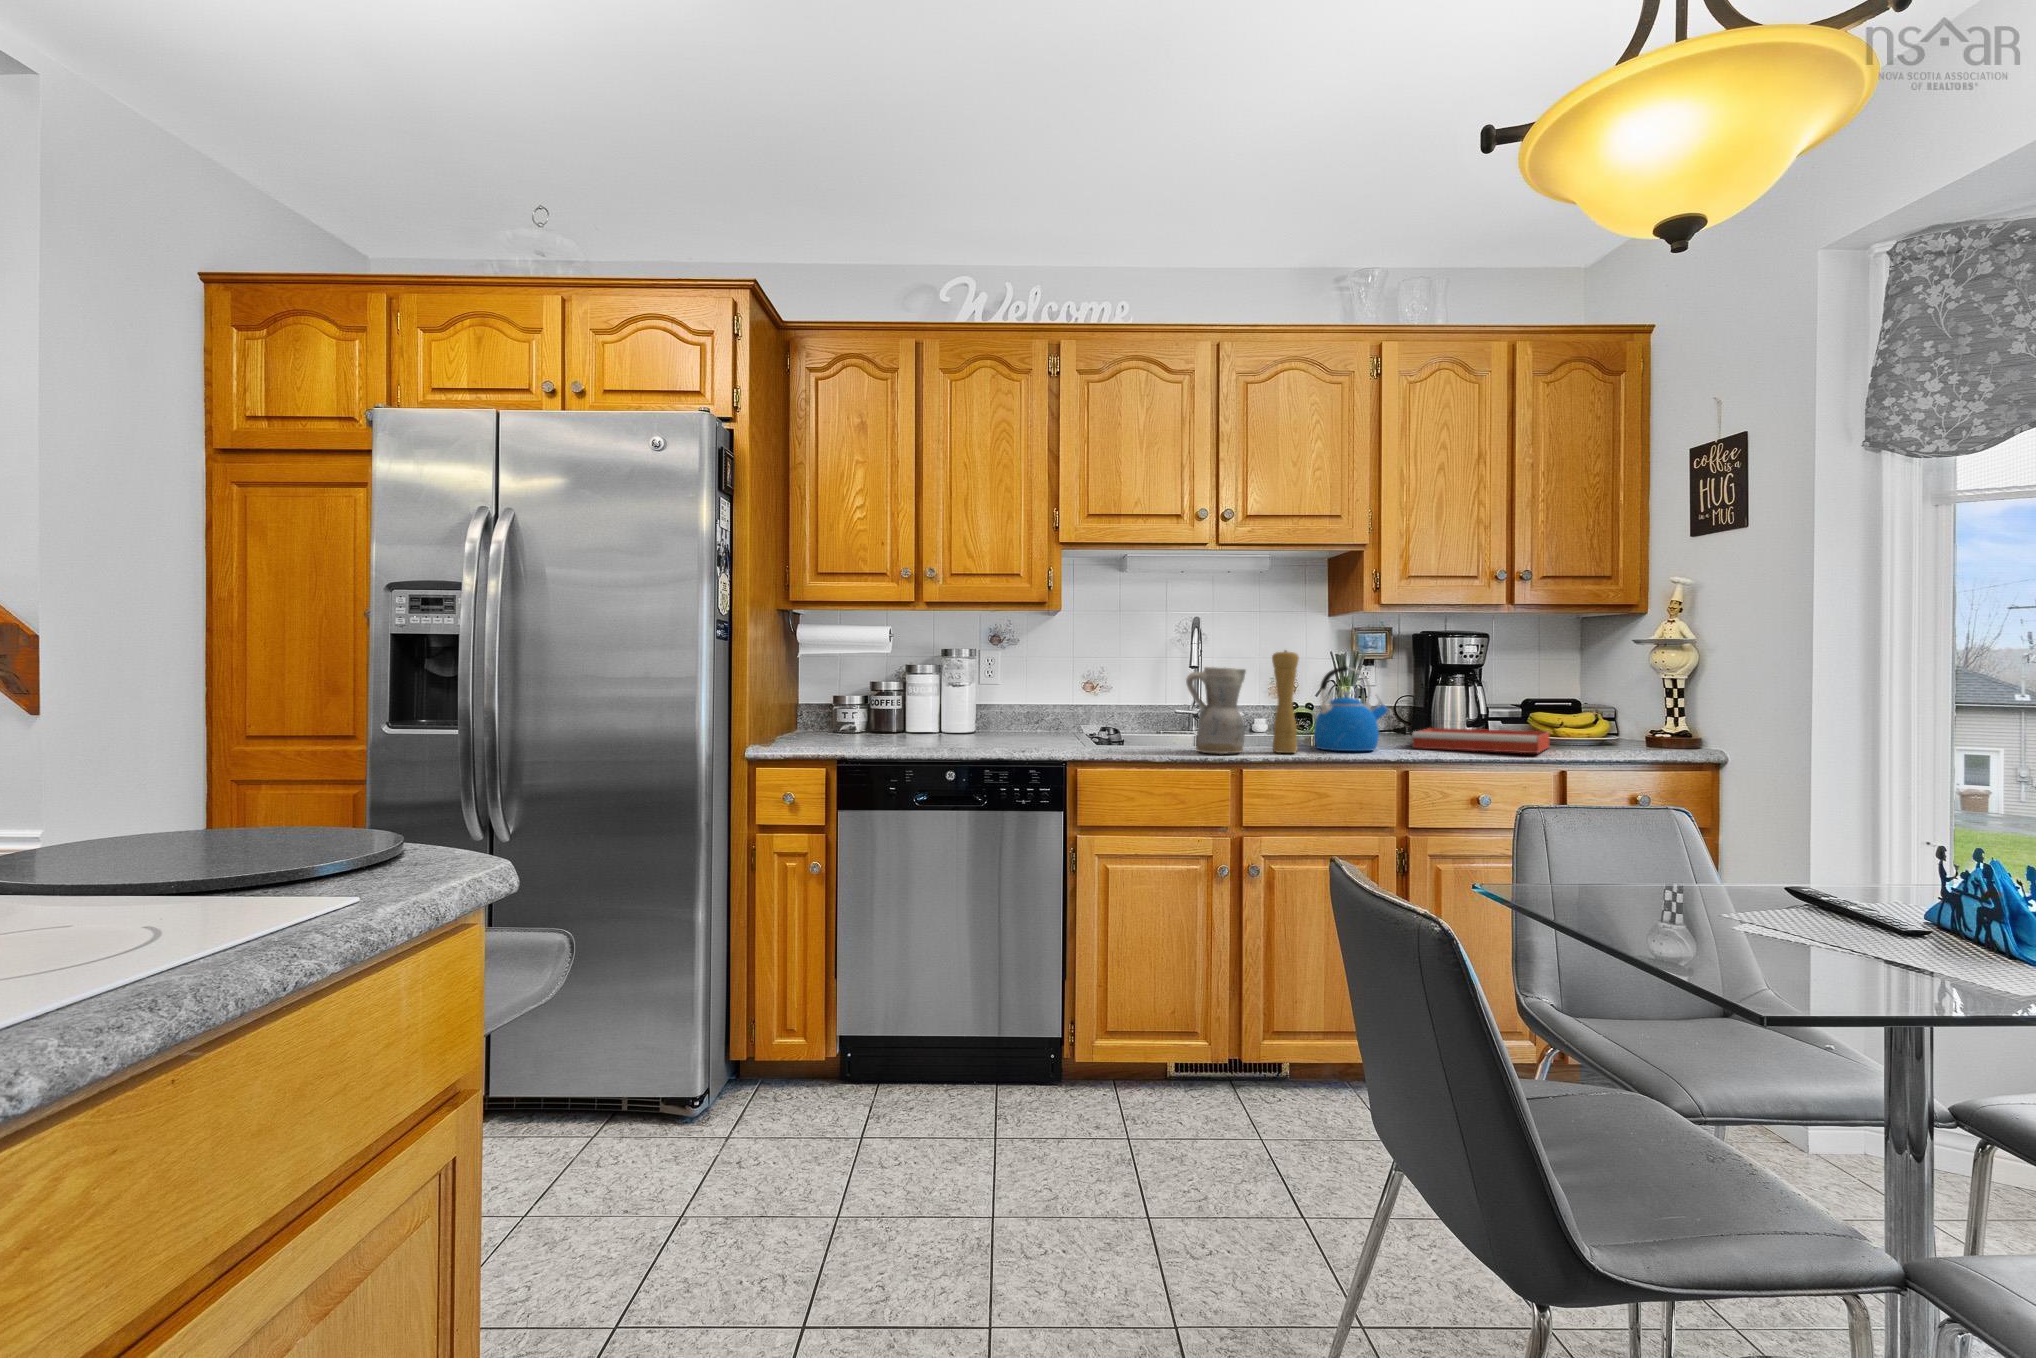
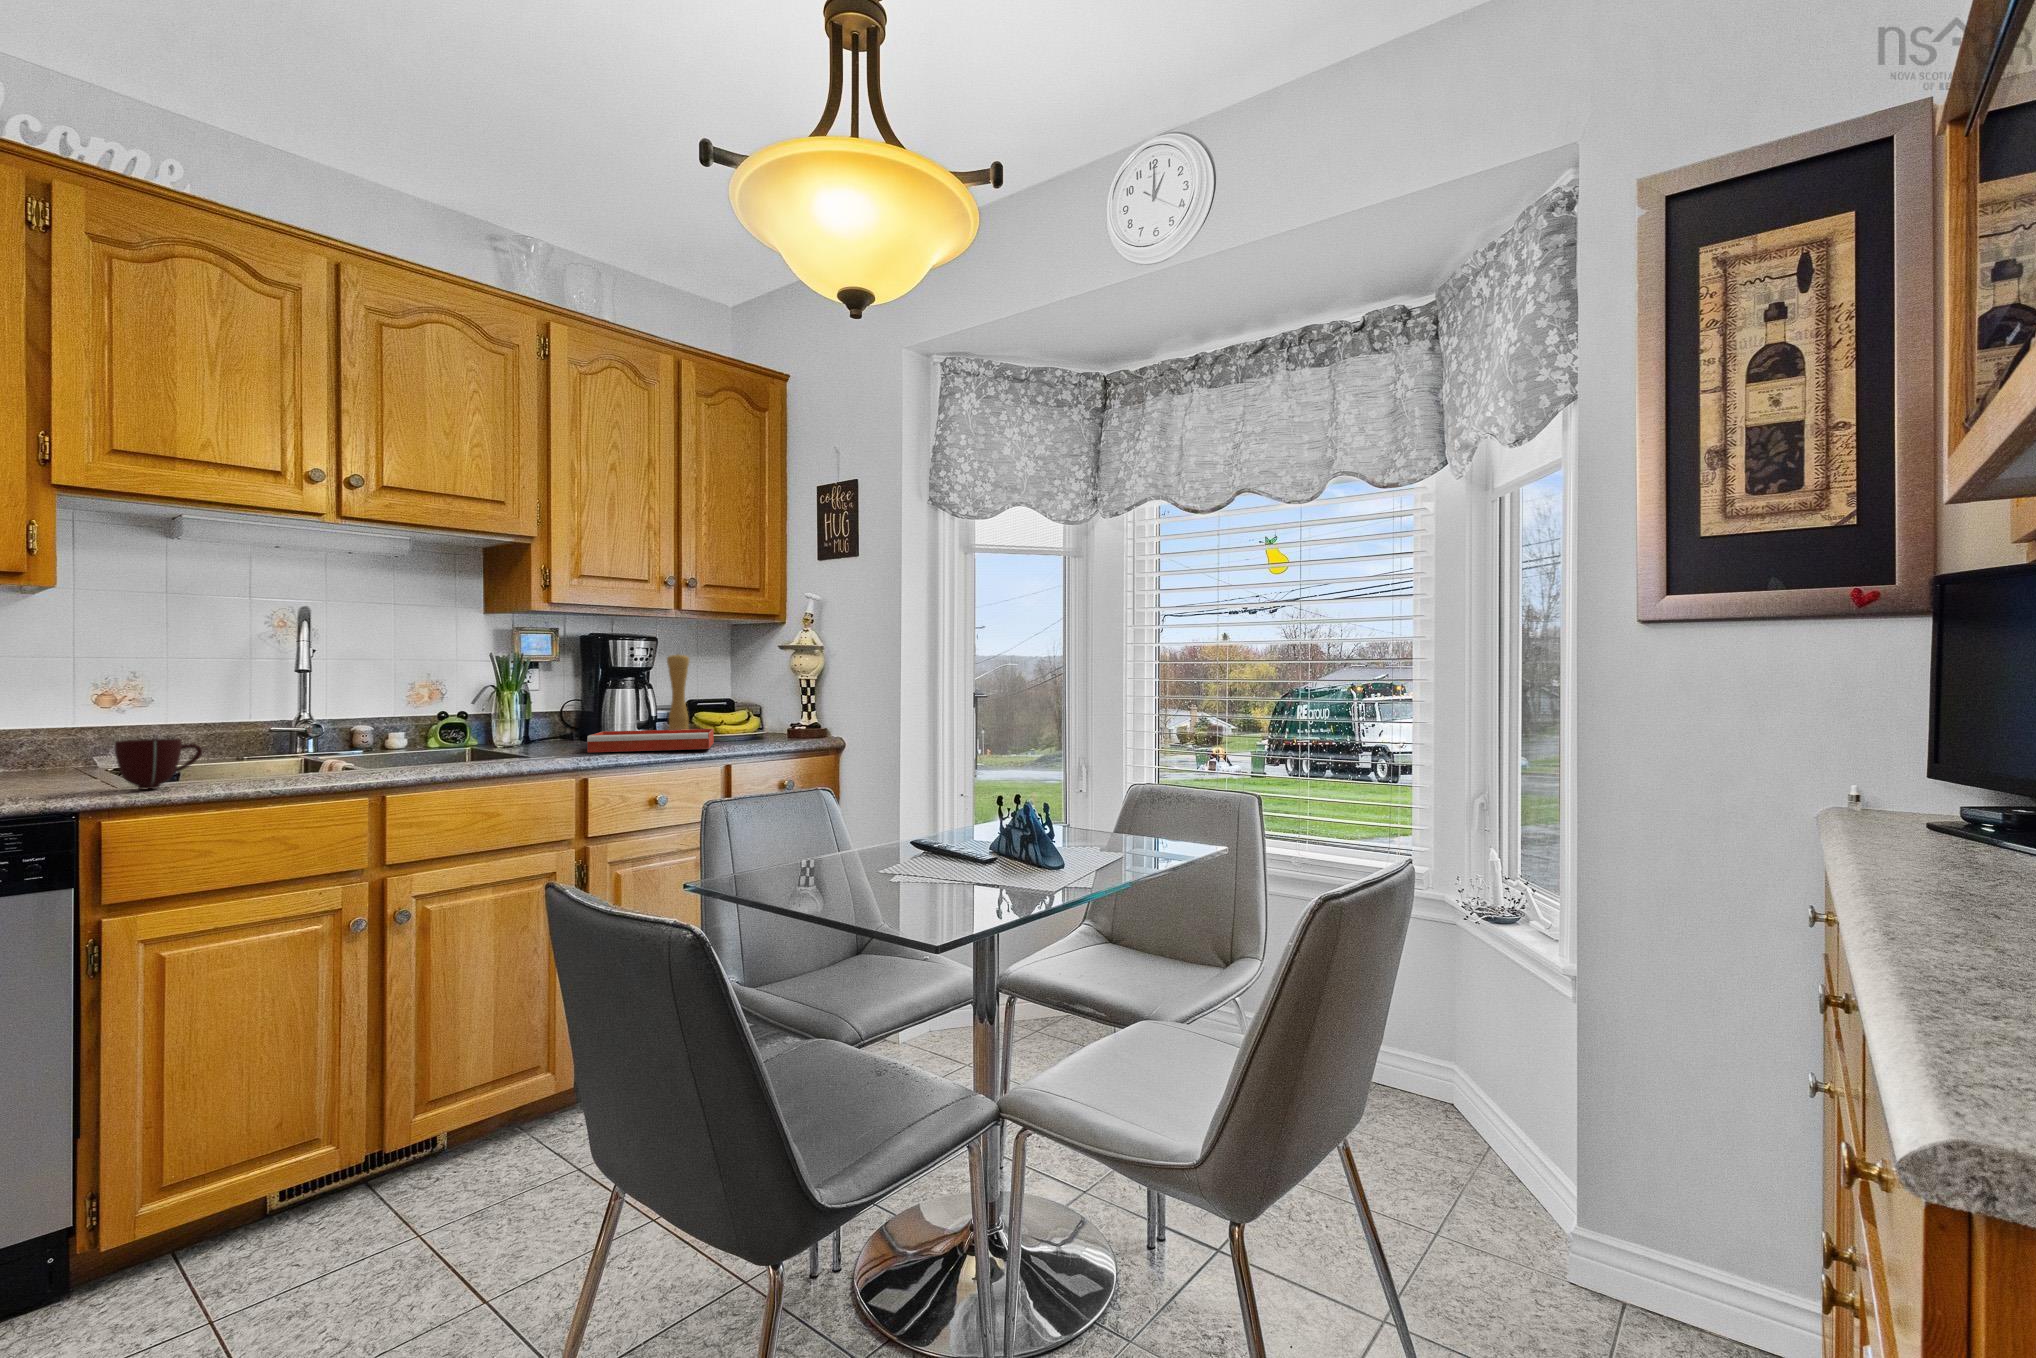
pepper mill: present [1272,650,1299,753] -> present [667,654,689,730]
kettle: present [1314,666,1388,751] -> none [476,668,562,761]
ceramic pitcher: present [1186,667,1246,754] -> none [294,668,387,777]
mug: none [1089,717,1133,752] -> present [114,738,203,790]

